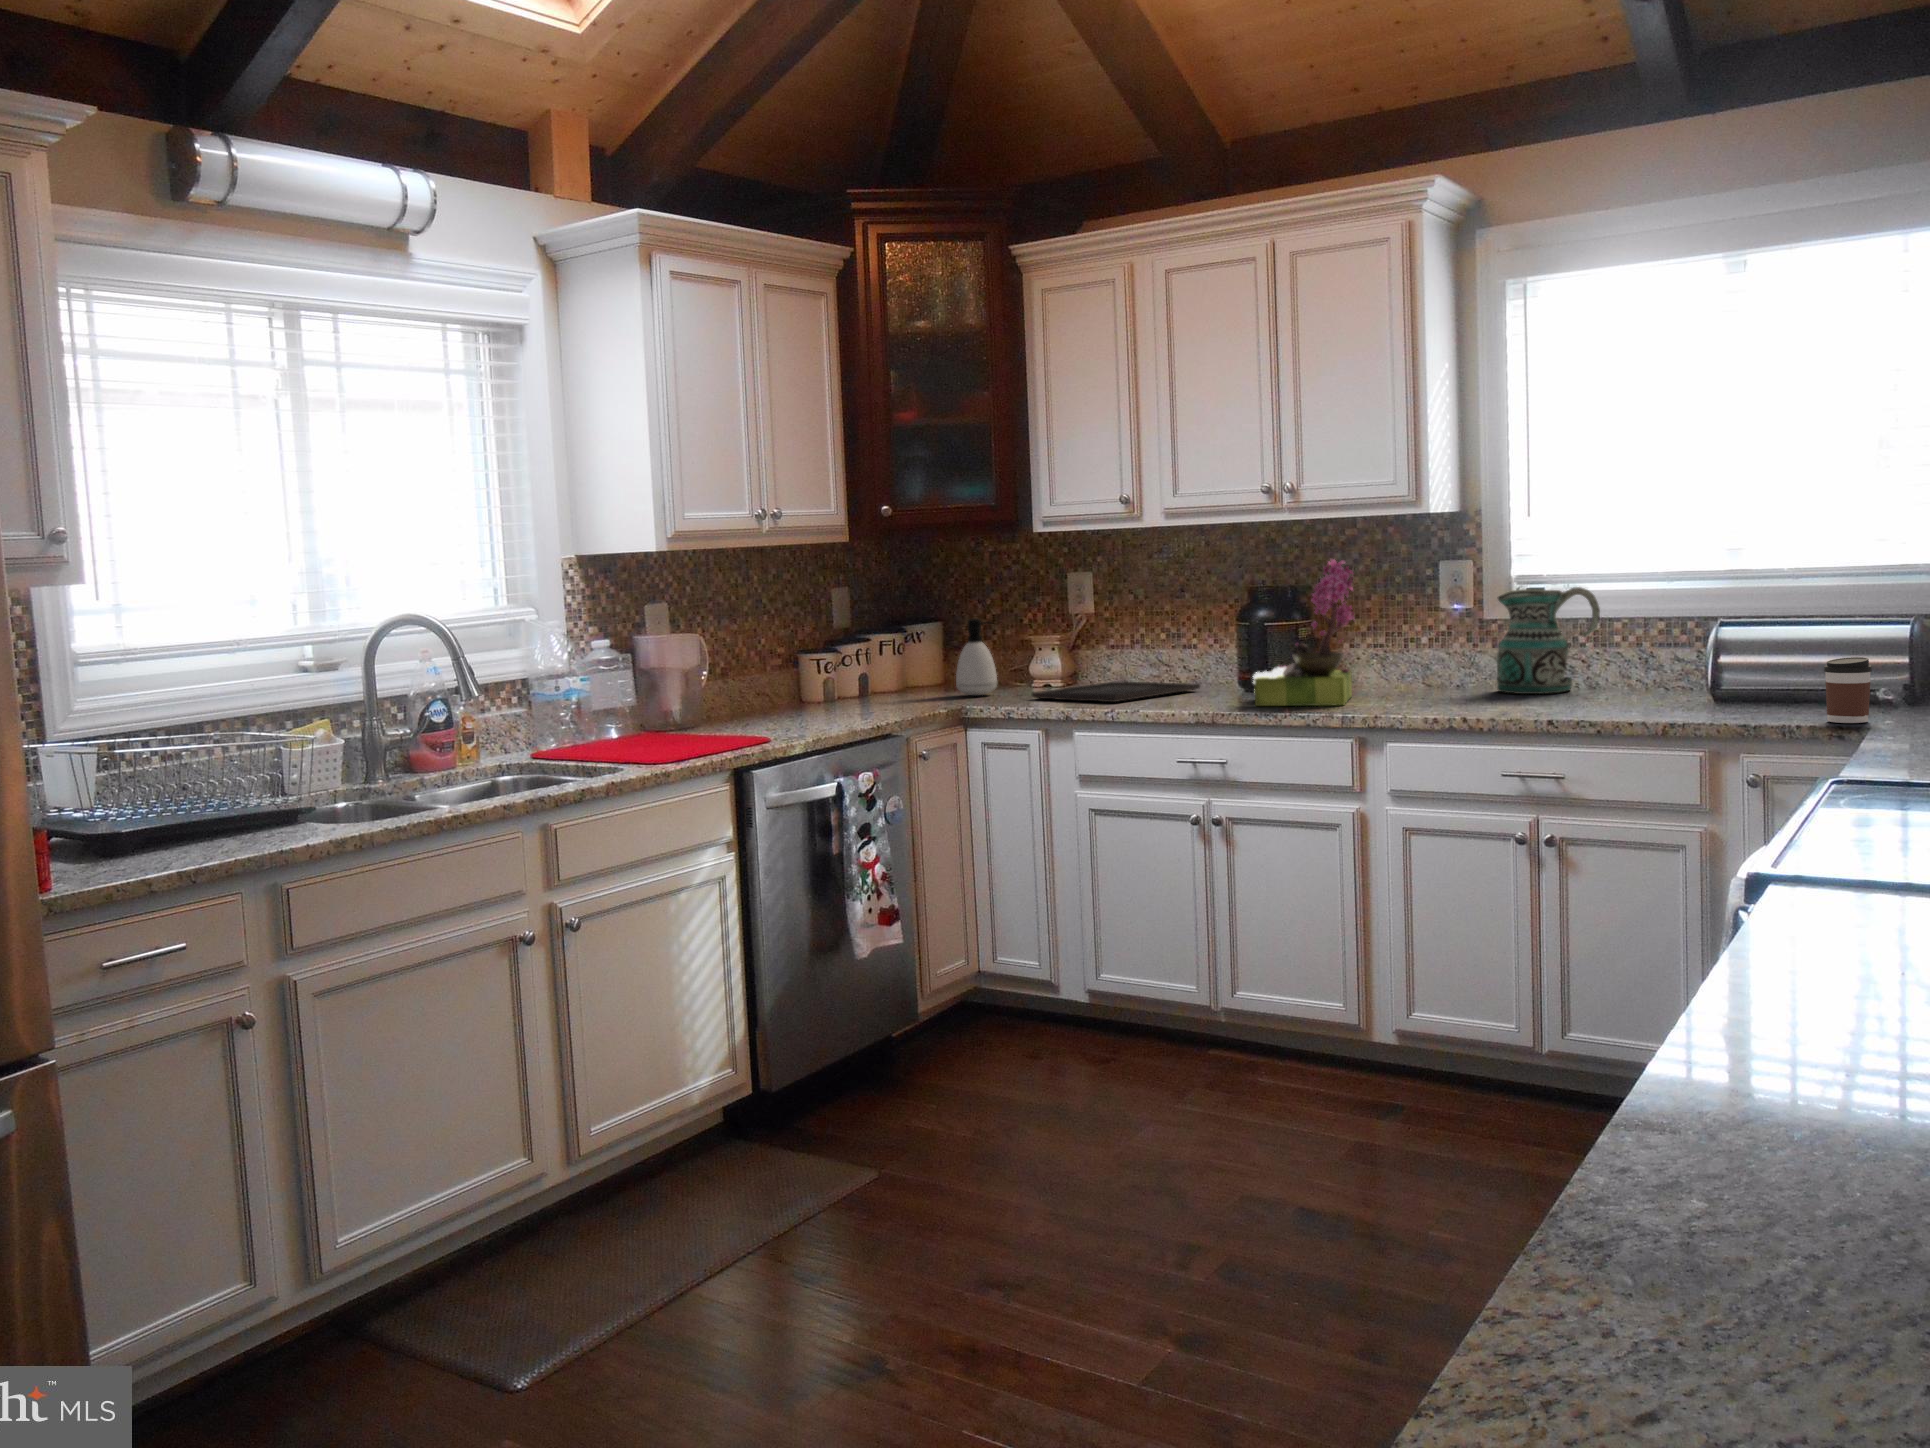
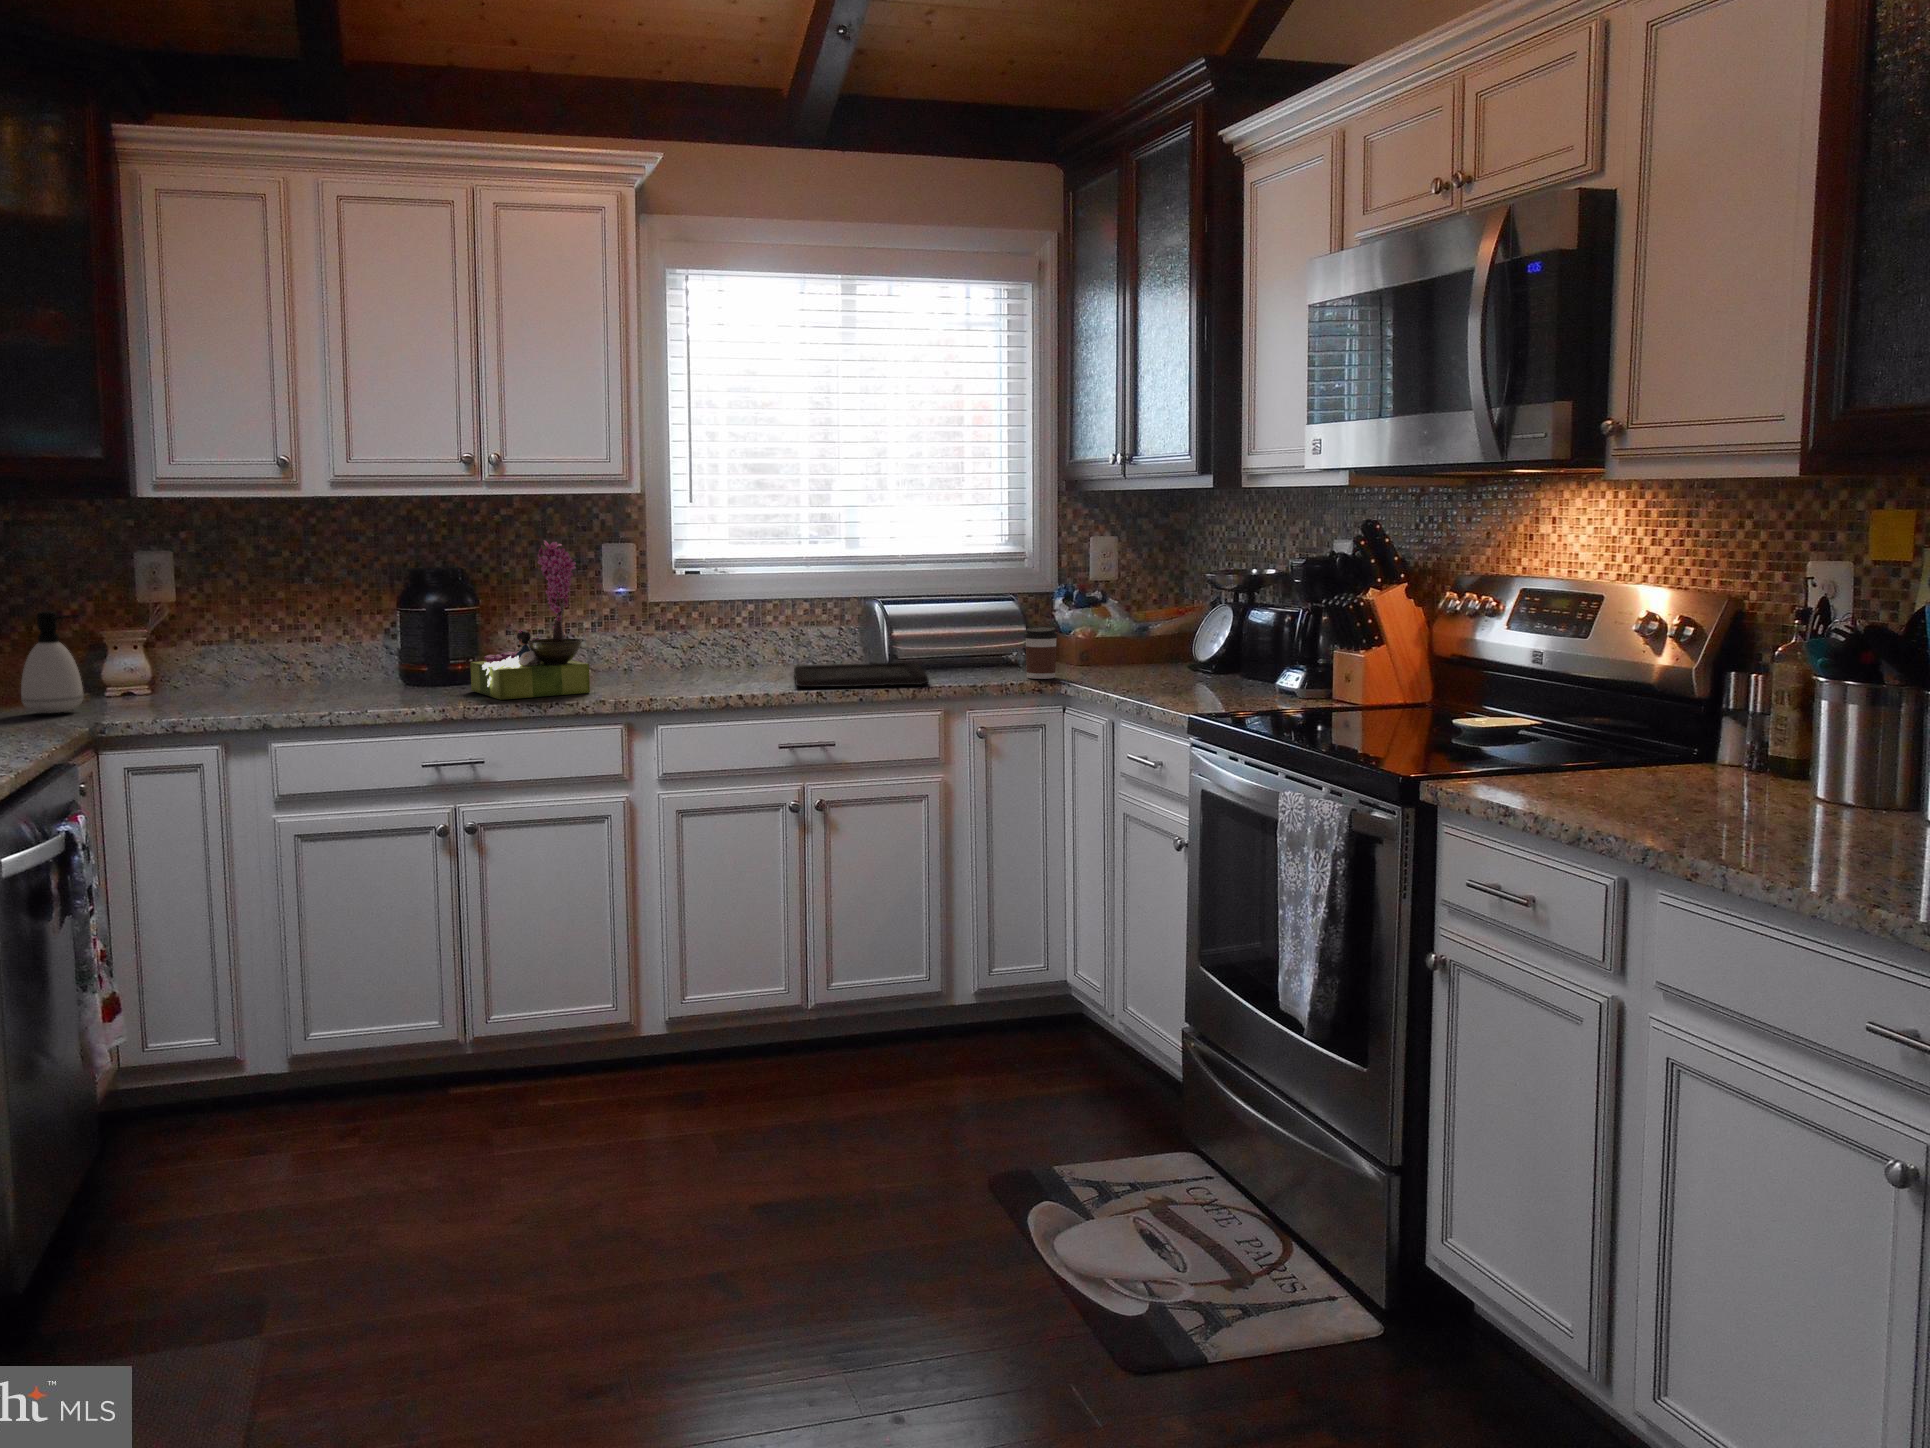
ceramic pitcher: present [1497,587,1600,694] -> none [675,571,761,672]
tray: present [1032,681,1200,702] -> present [794,662,929,687]

